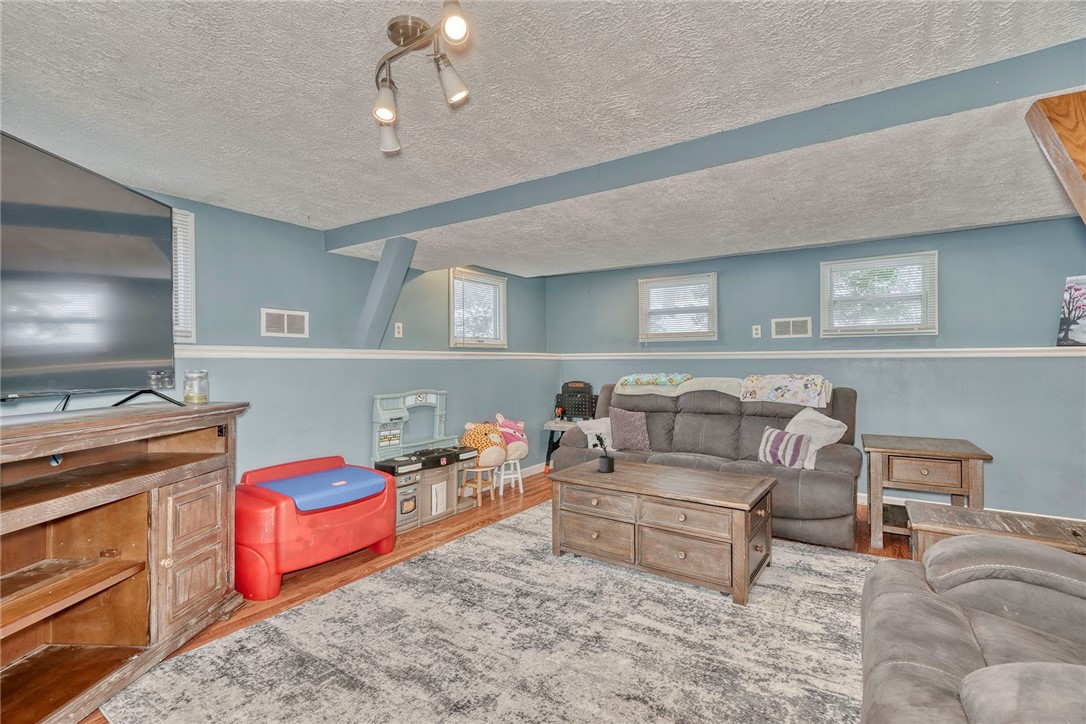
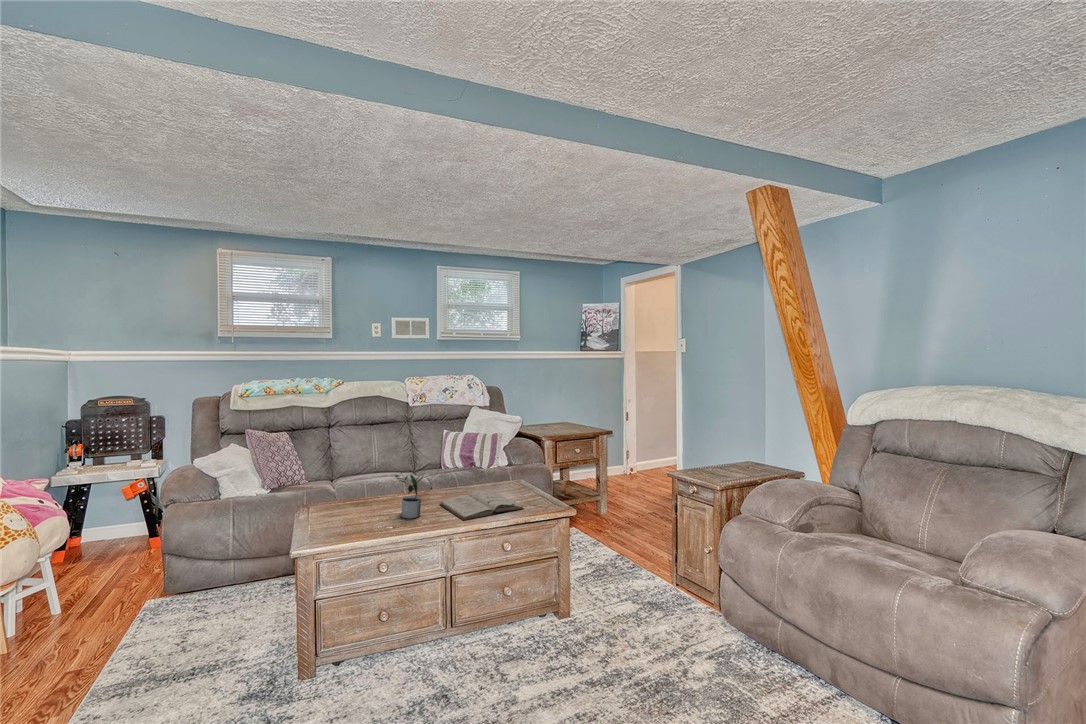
book: none [622,468,702,491] -> present [440,491,524,521]

